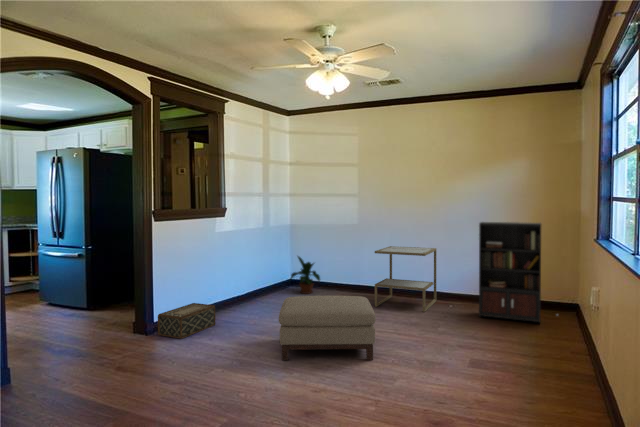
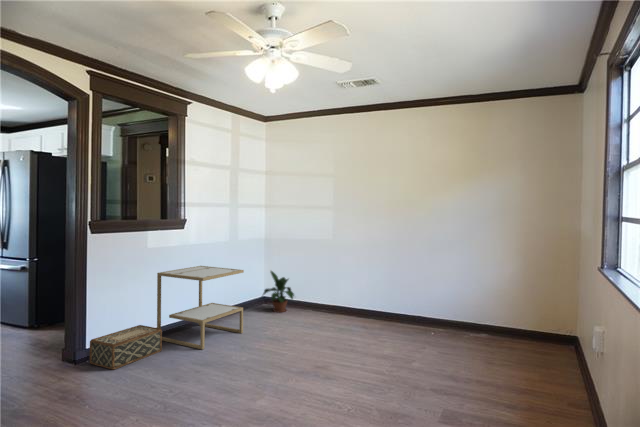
bookcase: present [479,222,541,322] -> none [462,240,553,360]
side table: present [375,246,437,312] -> present [157,266,244,350]
ottoman: present [279,296,376,361] -> none [211,324,329,409]

